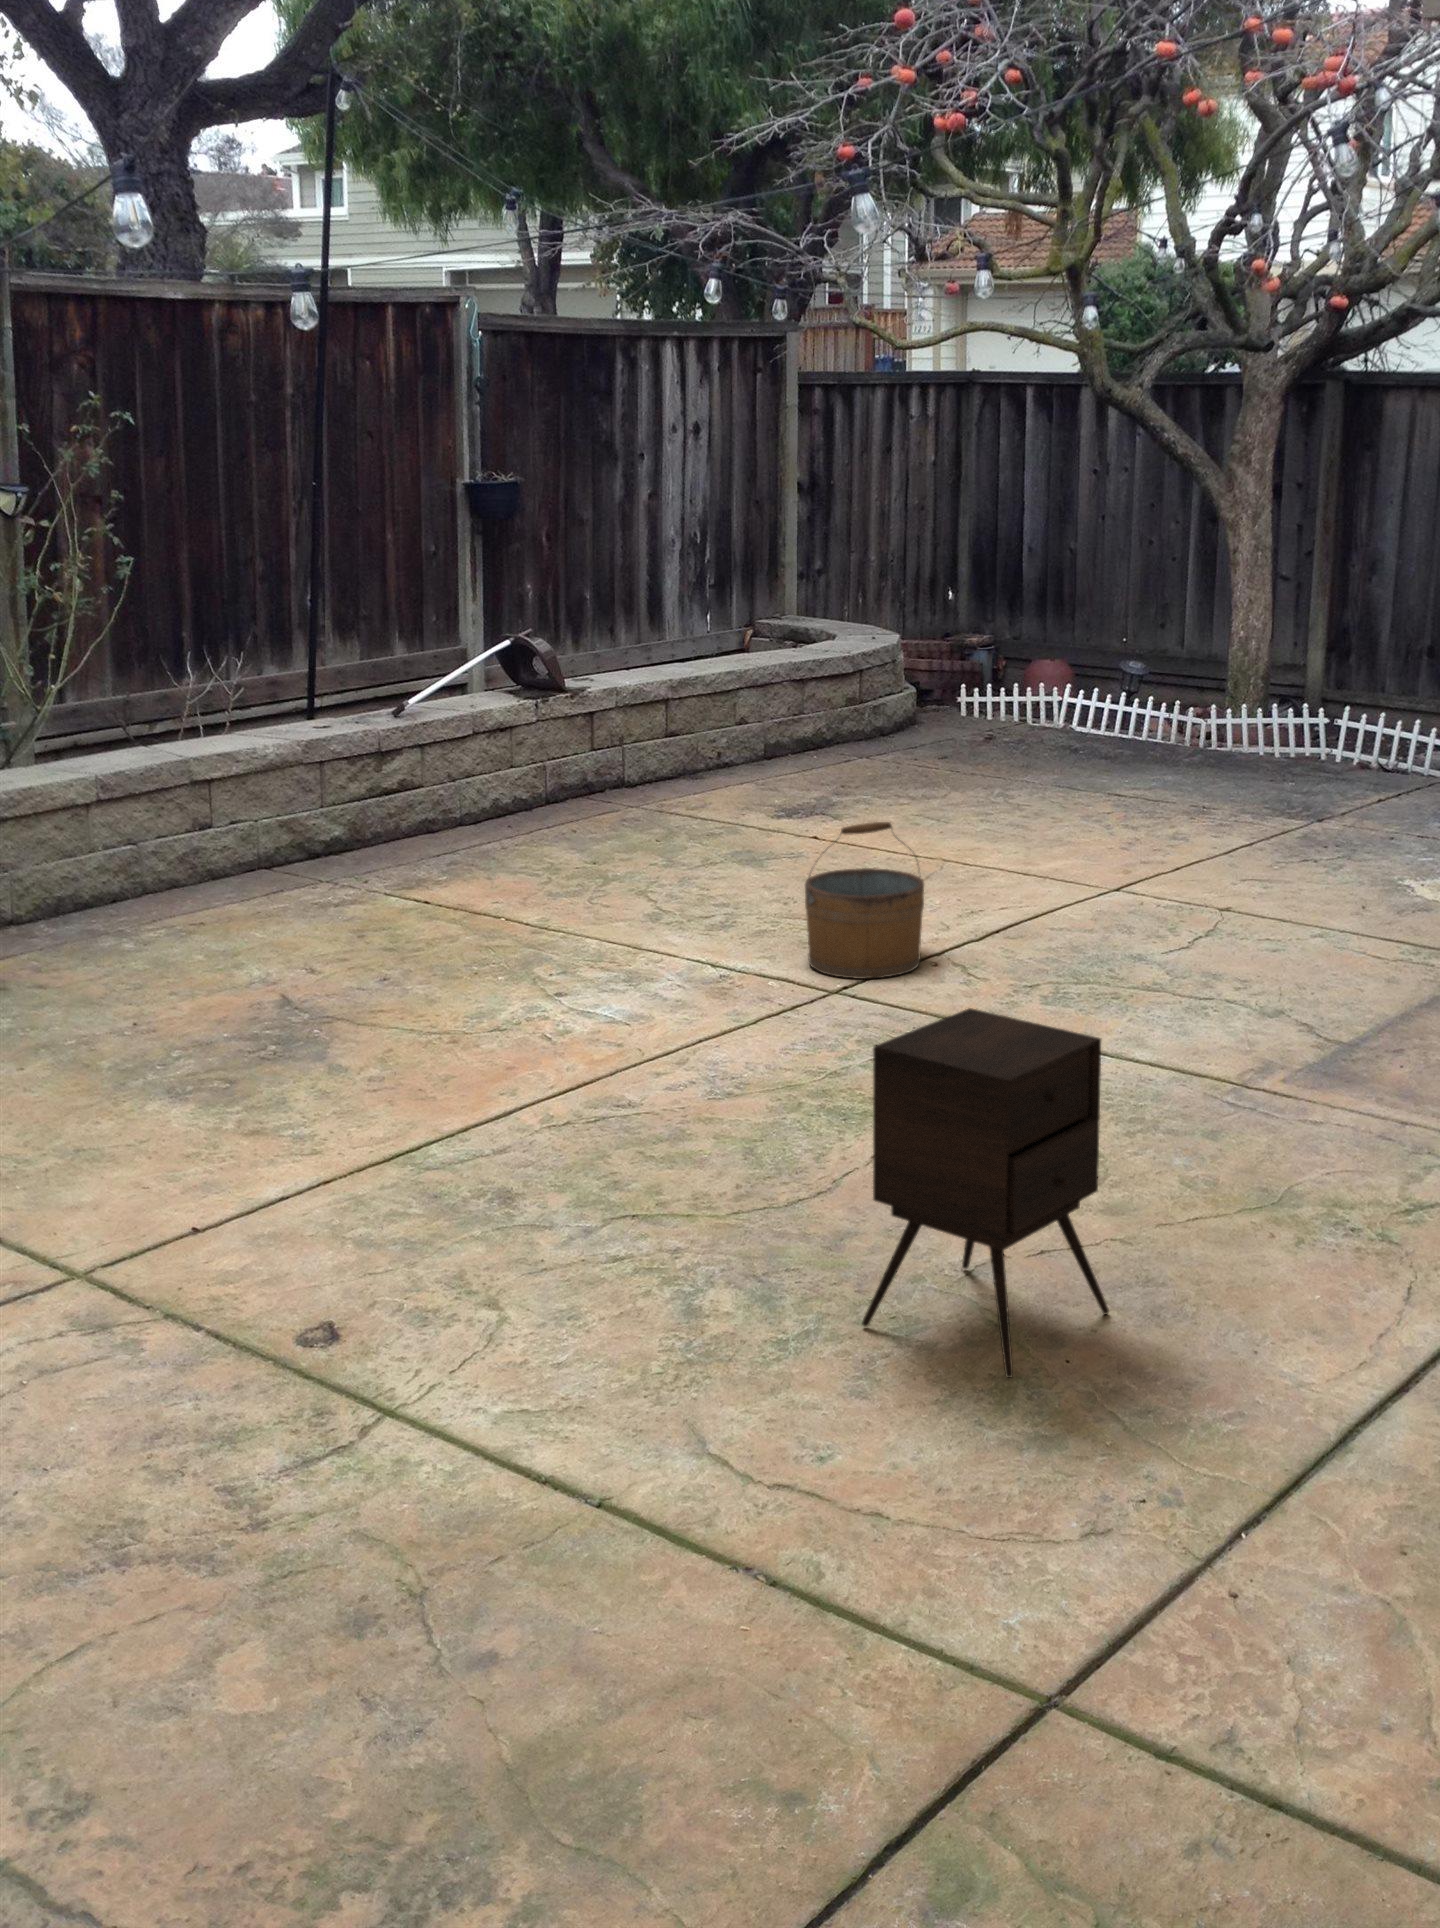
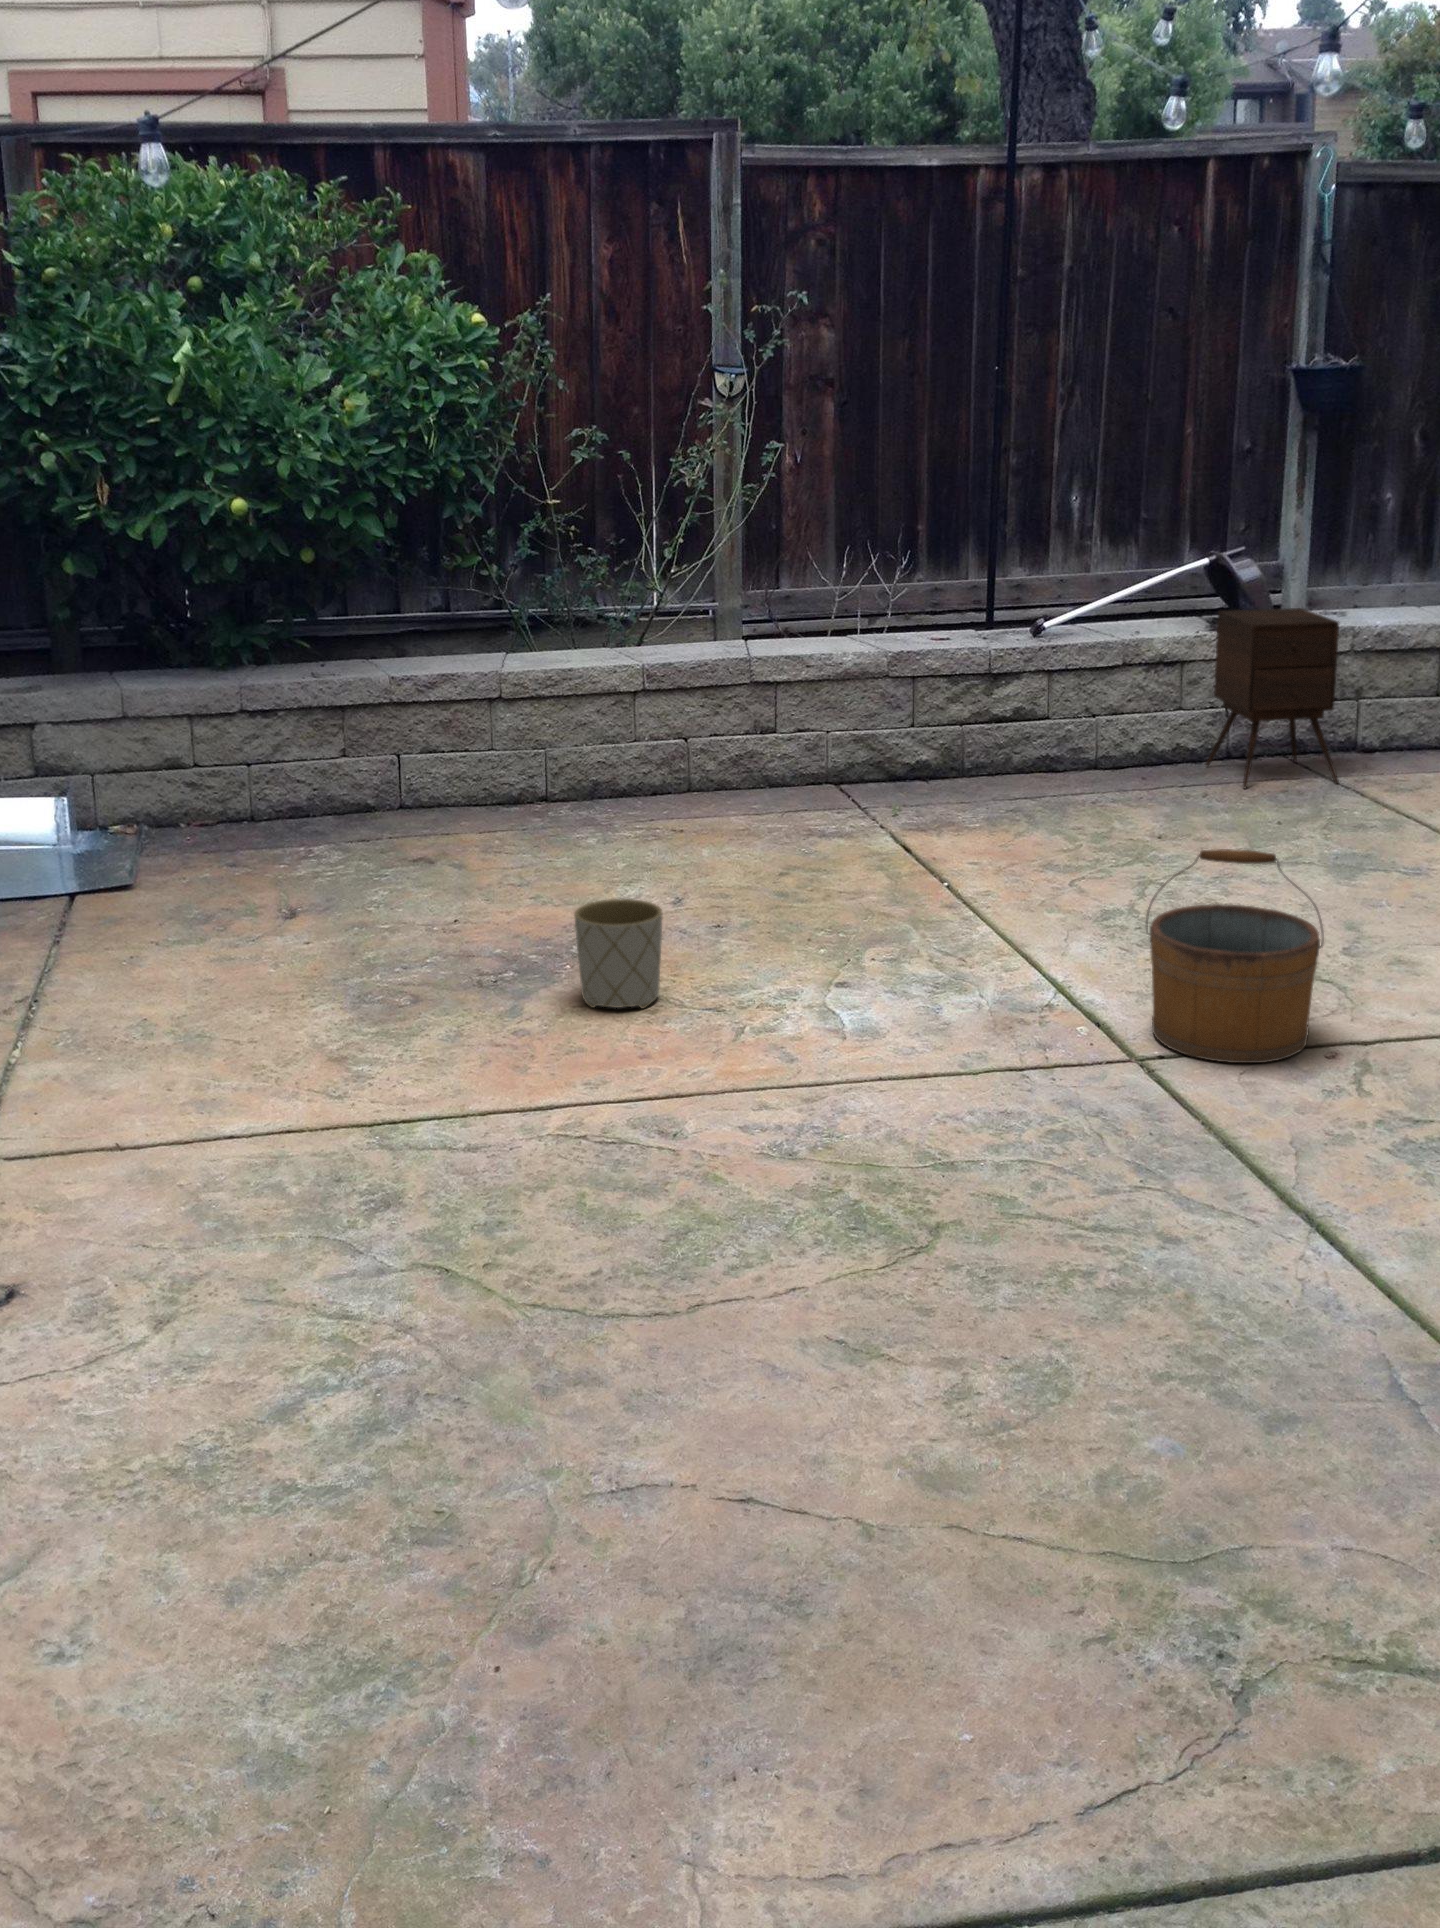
planter: none [370,950,450,1049] -> present [574,899,662,1008]
side table: present [862,1008,1109,1378] -> present [1206,608,1339,788]

